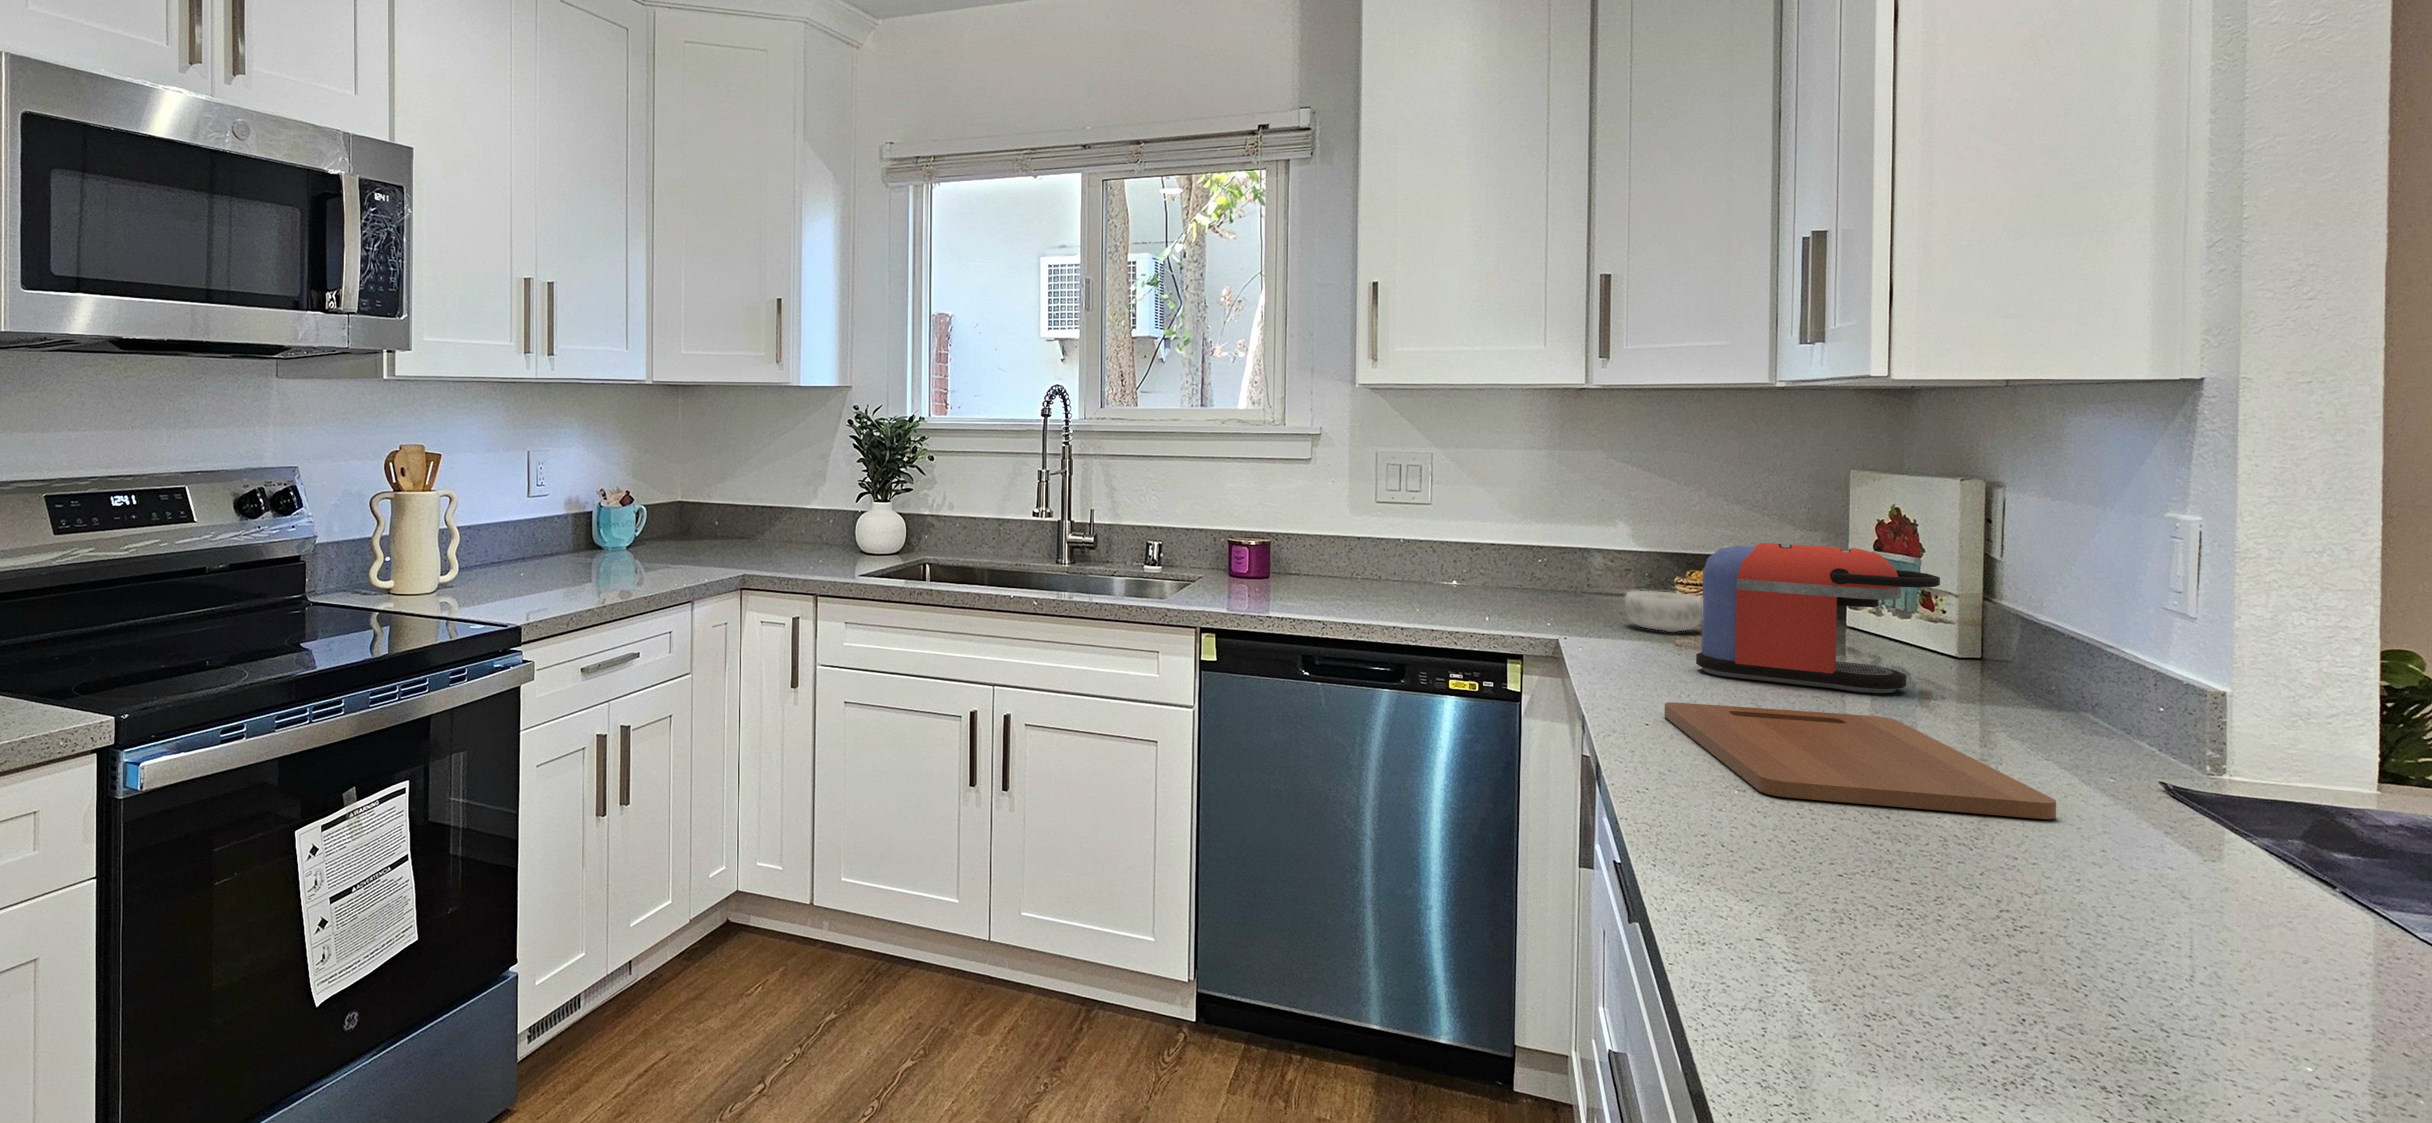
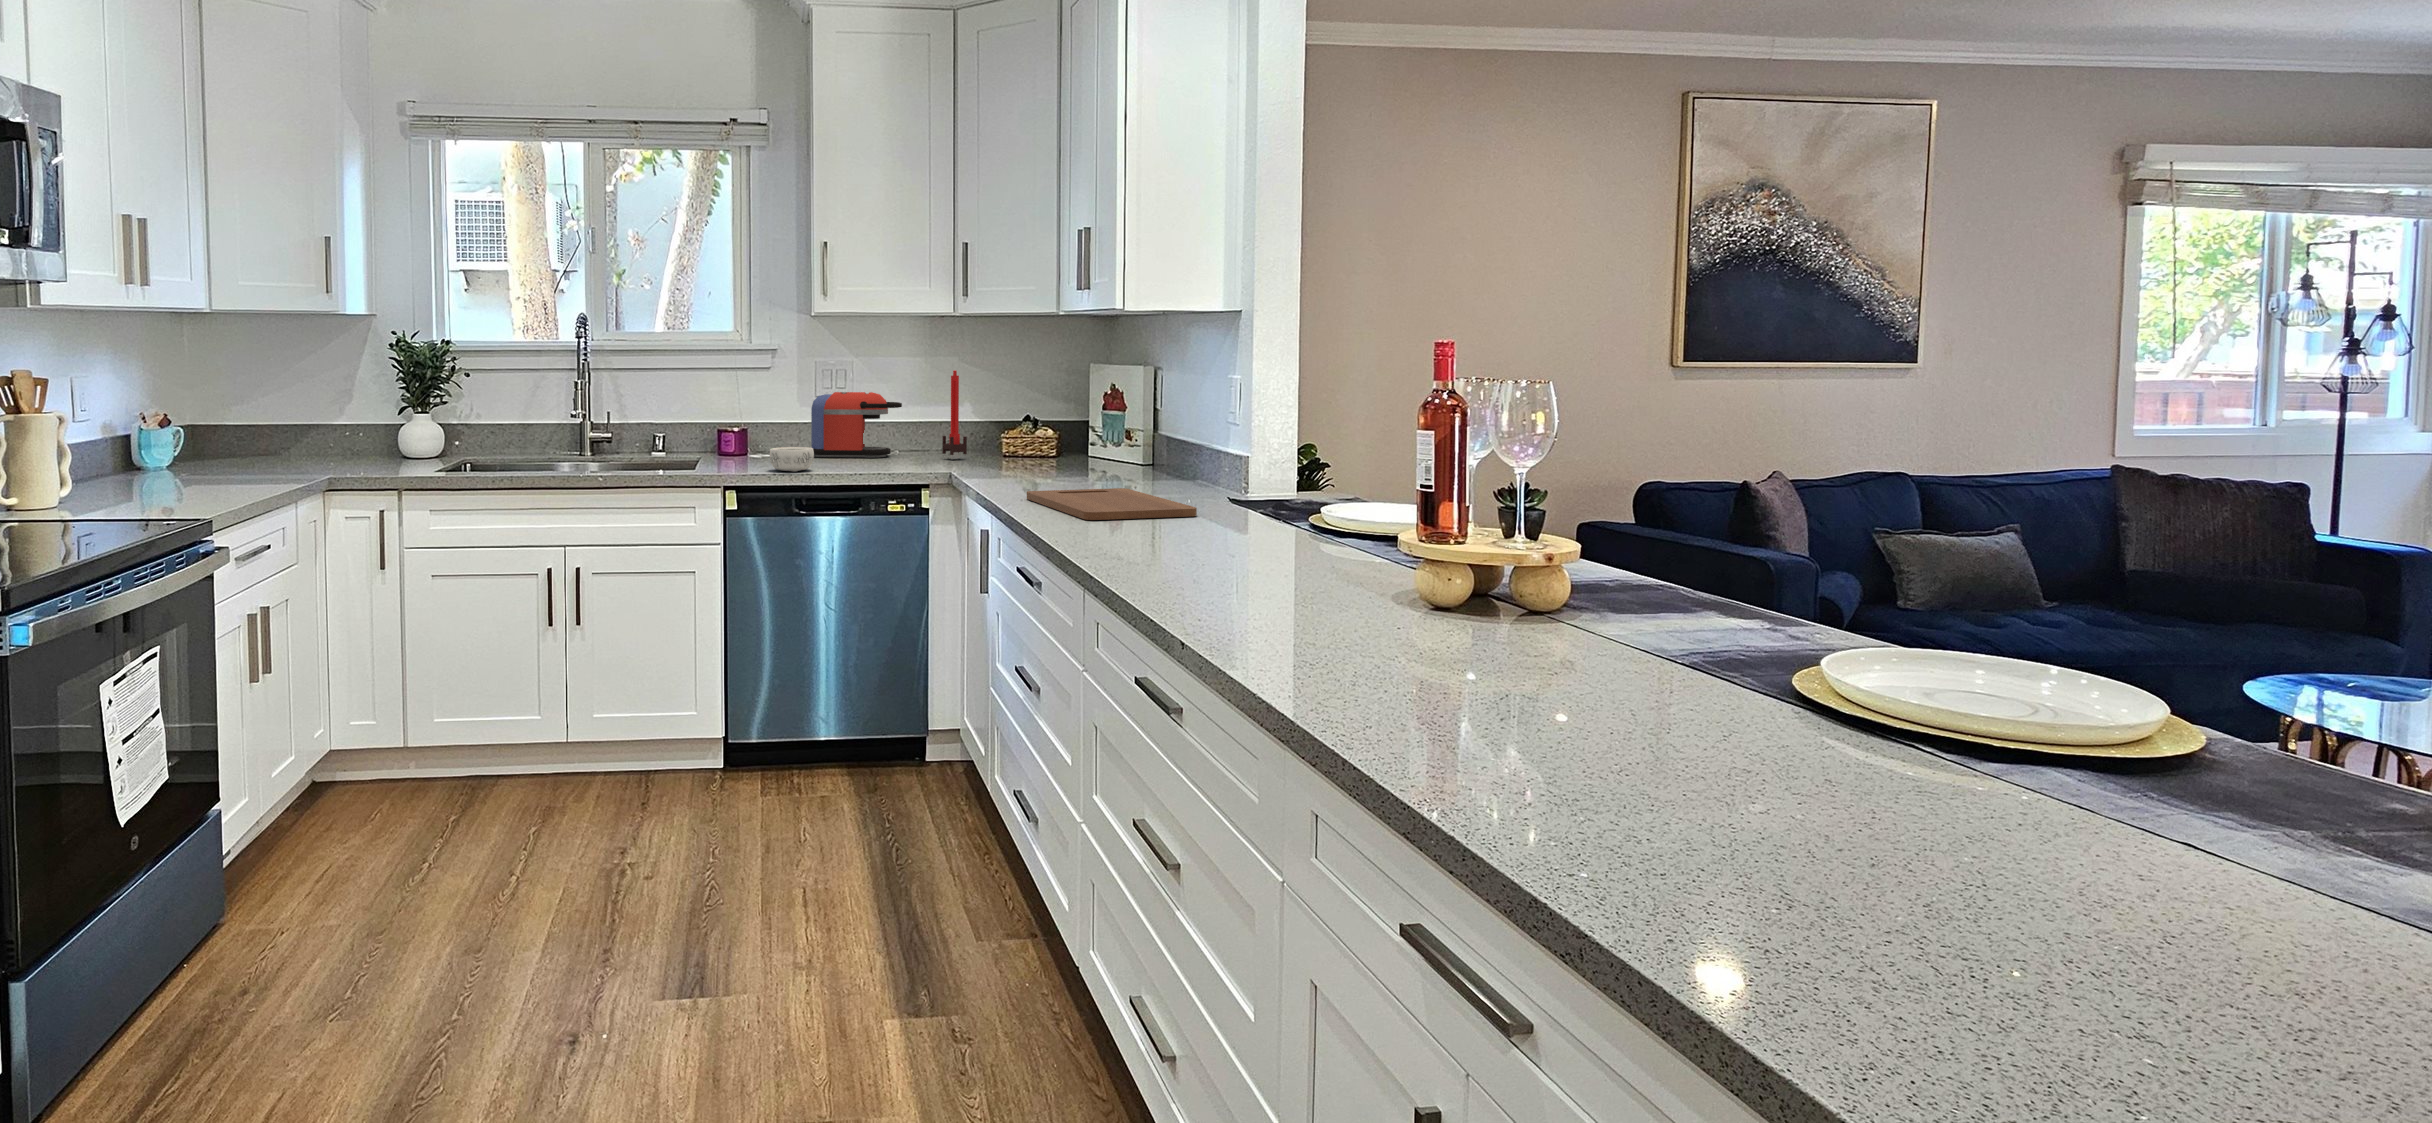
candle: none [1571,473,1612,610] -> present [942,370,967,459]
coffee maker: present [1696,543,1940,693] -> present [811,392,902,458]
decorative bowl: present [1625,591,1702,632] -> present [770,447,814,471]

